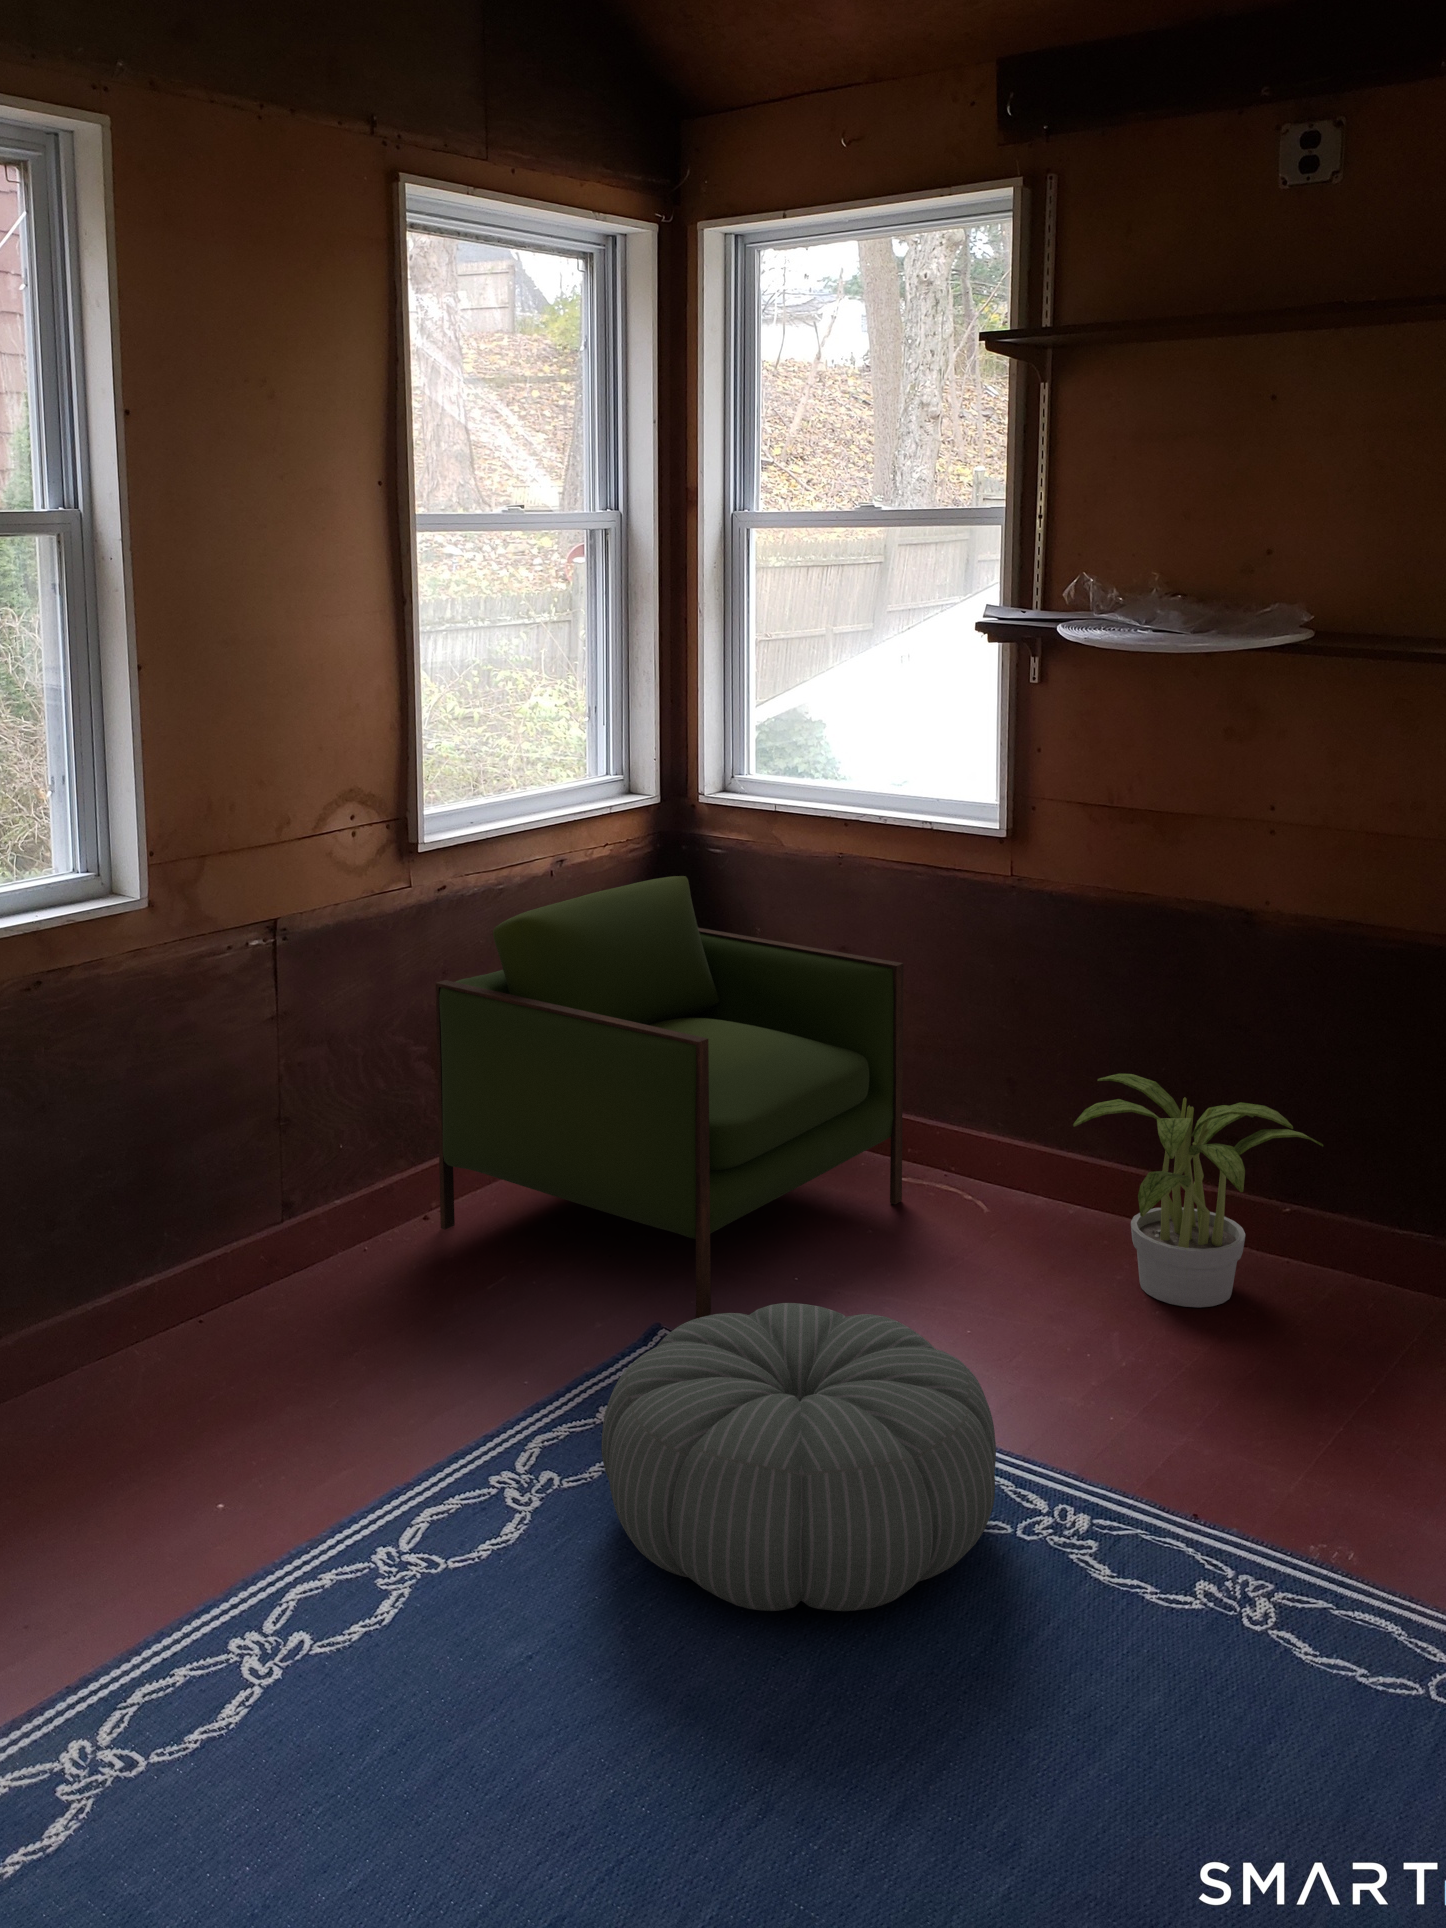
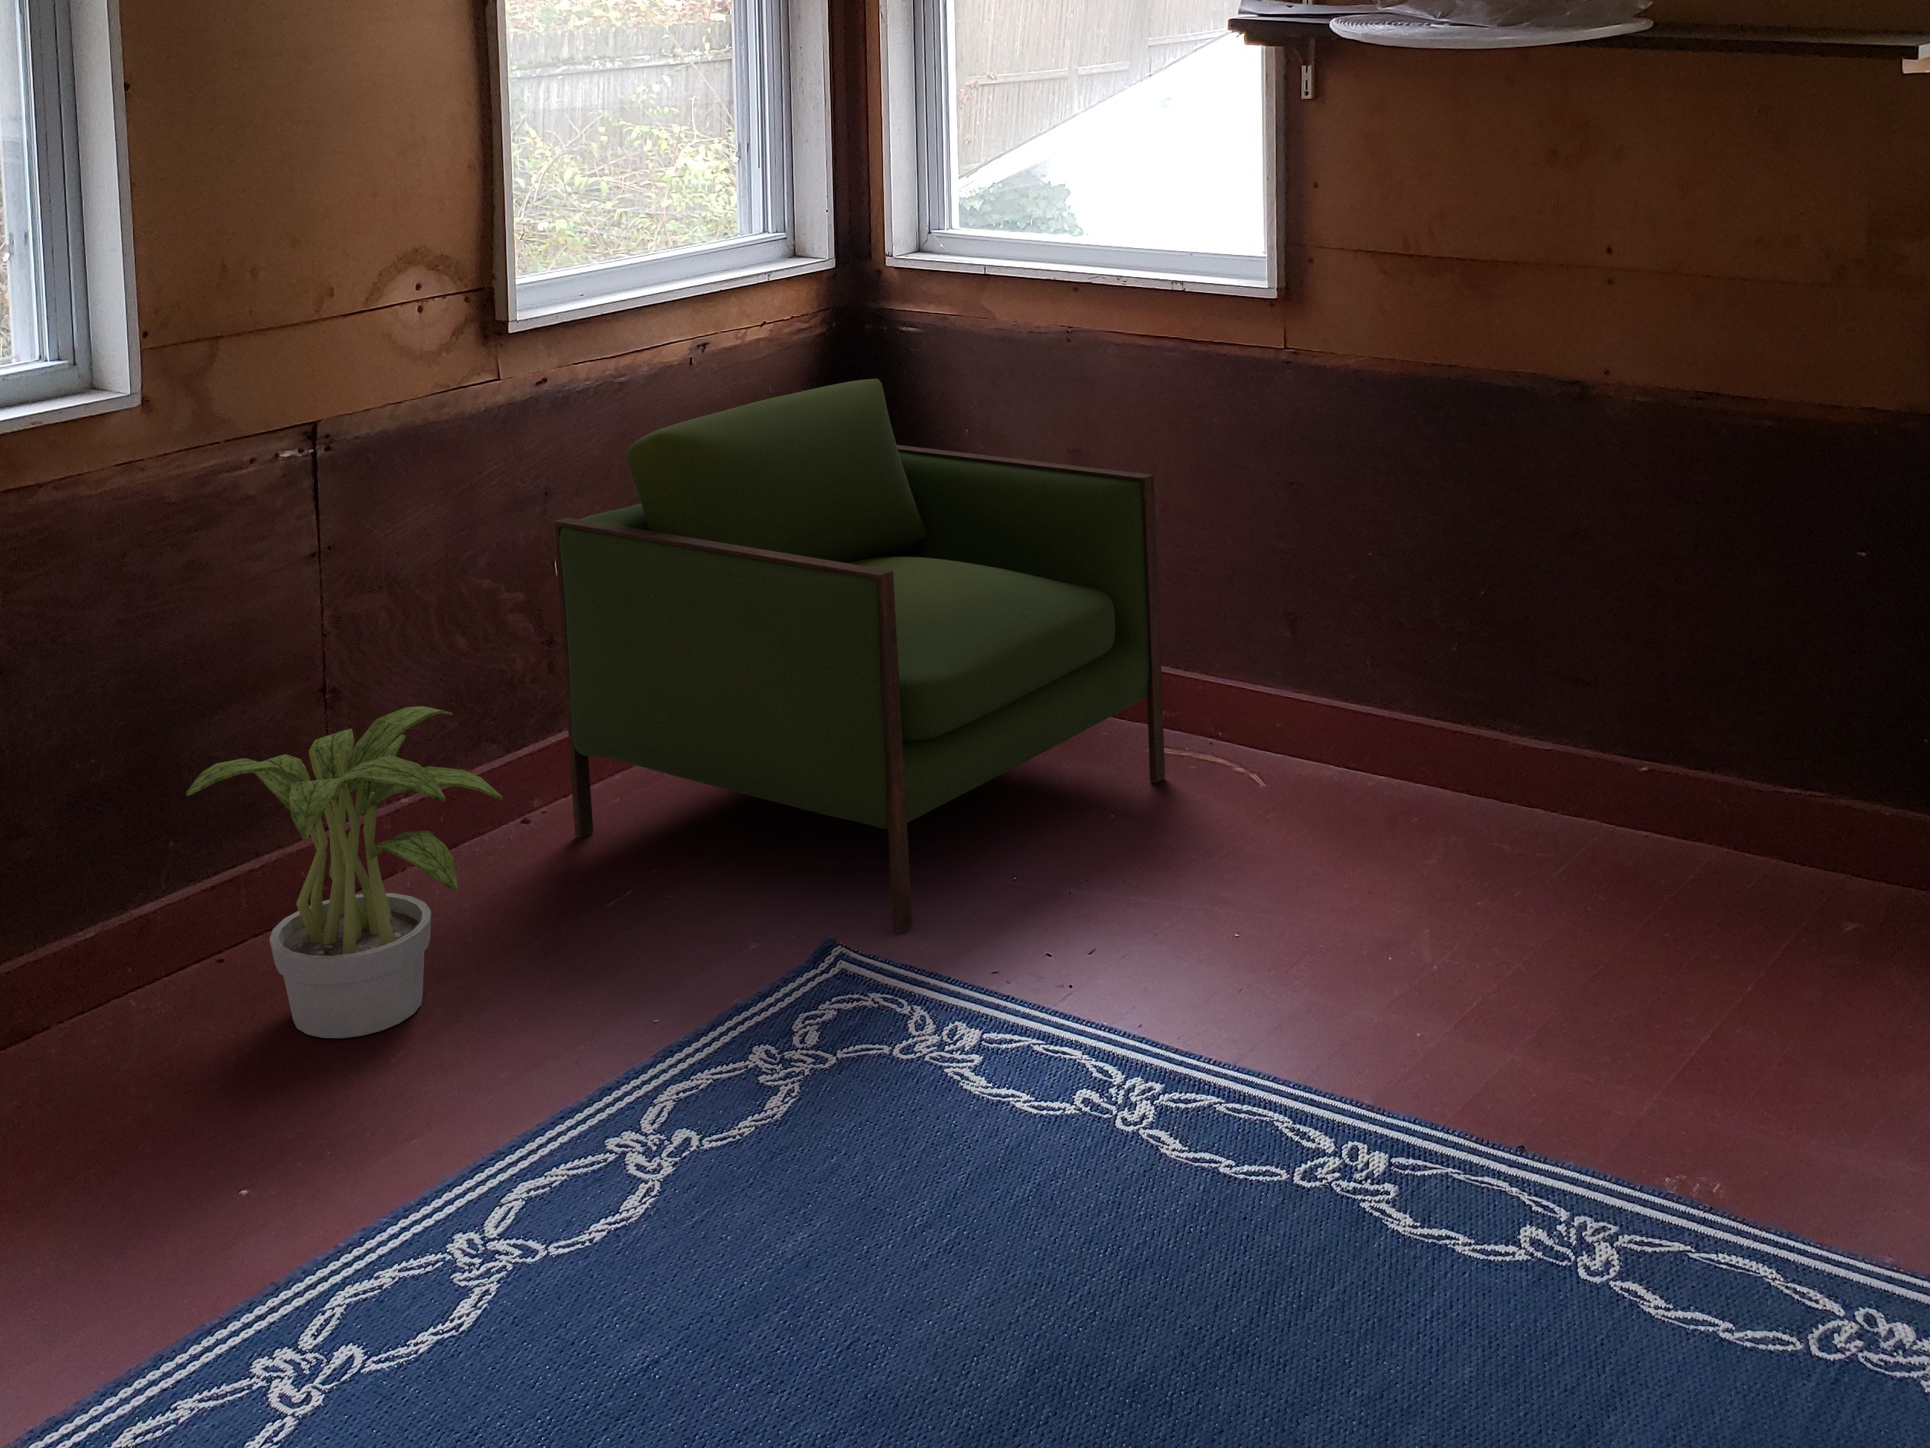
potted plant: present [1073,1074,1323,1307] -> present [186,706,502,1038]
pouf: present [601,1303,996,1611] -> none [748,898,1255,1288]

